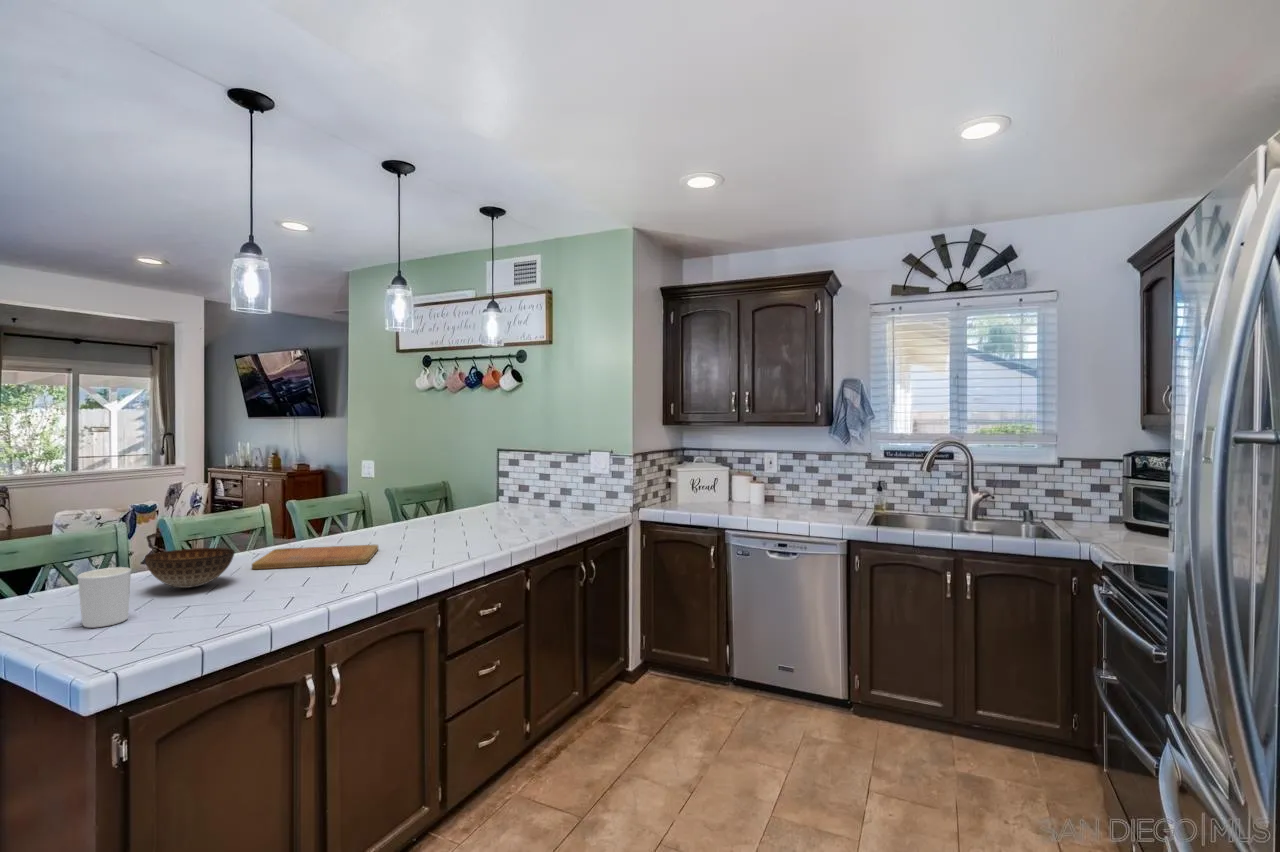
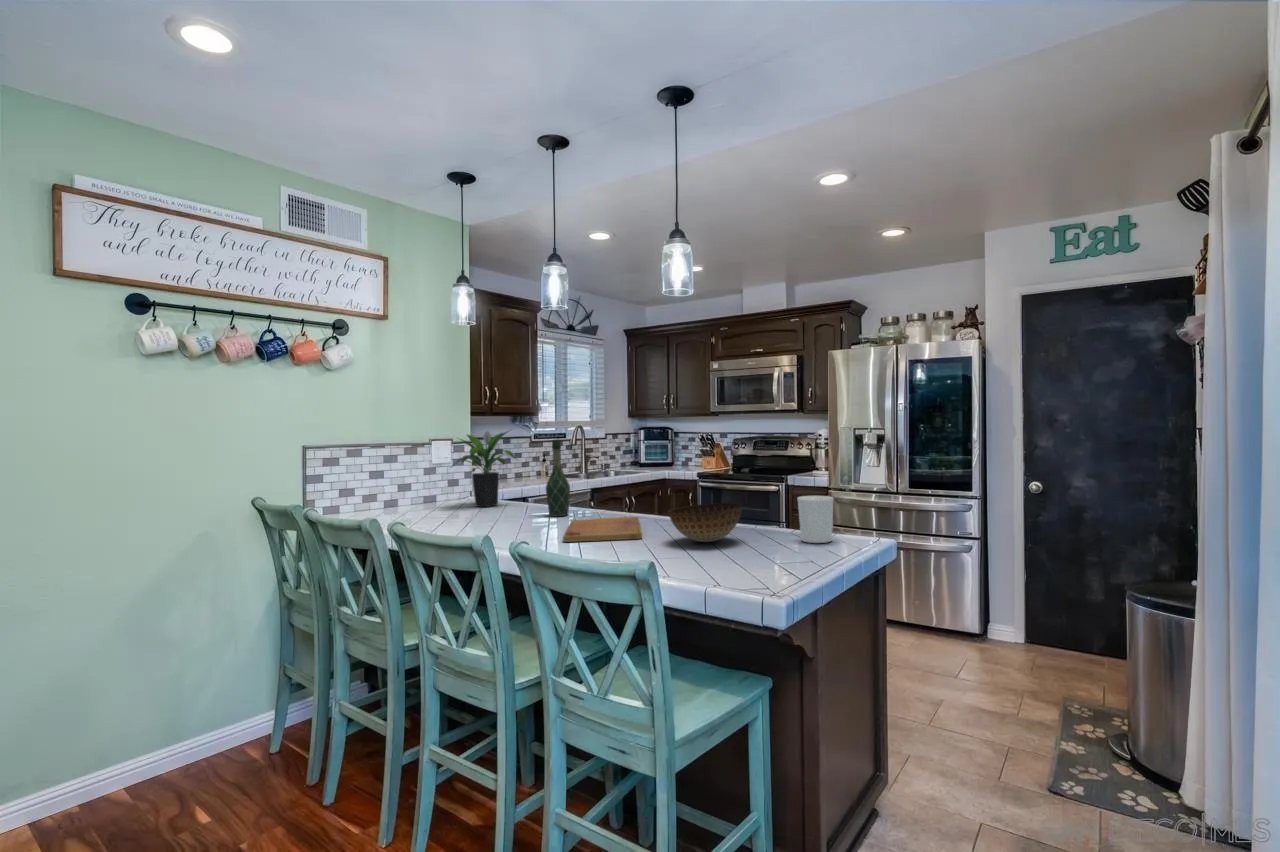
potted plant: none [512,448,582,524] -> present [457,431,517,507]
wine bottle: none [437,466,462,544] -> present [546,440,570,516]

